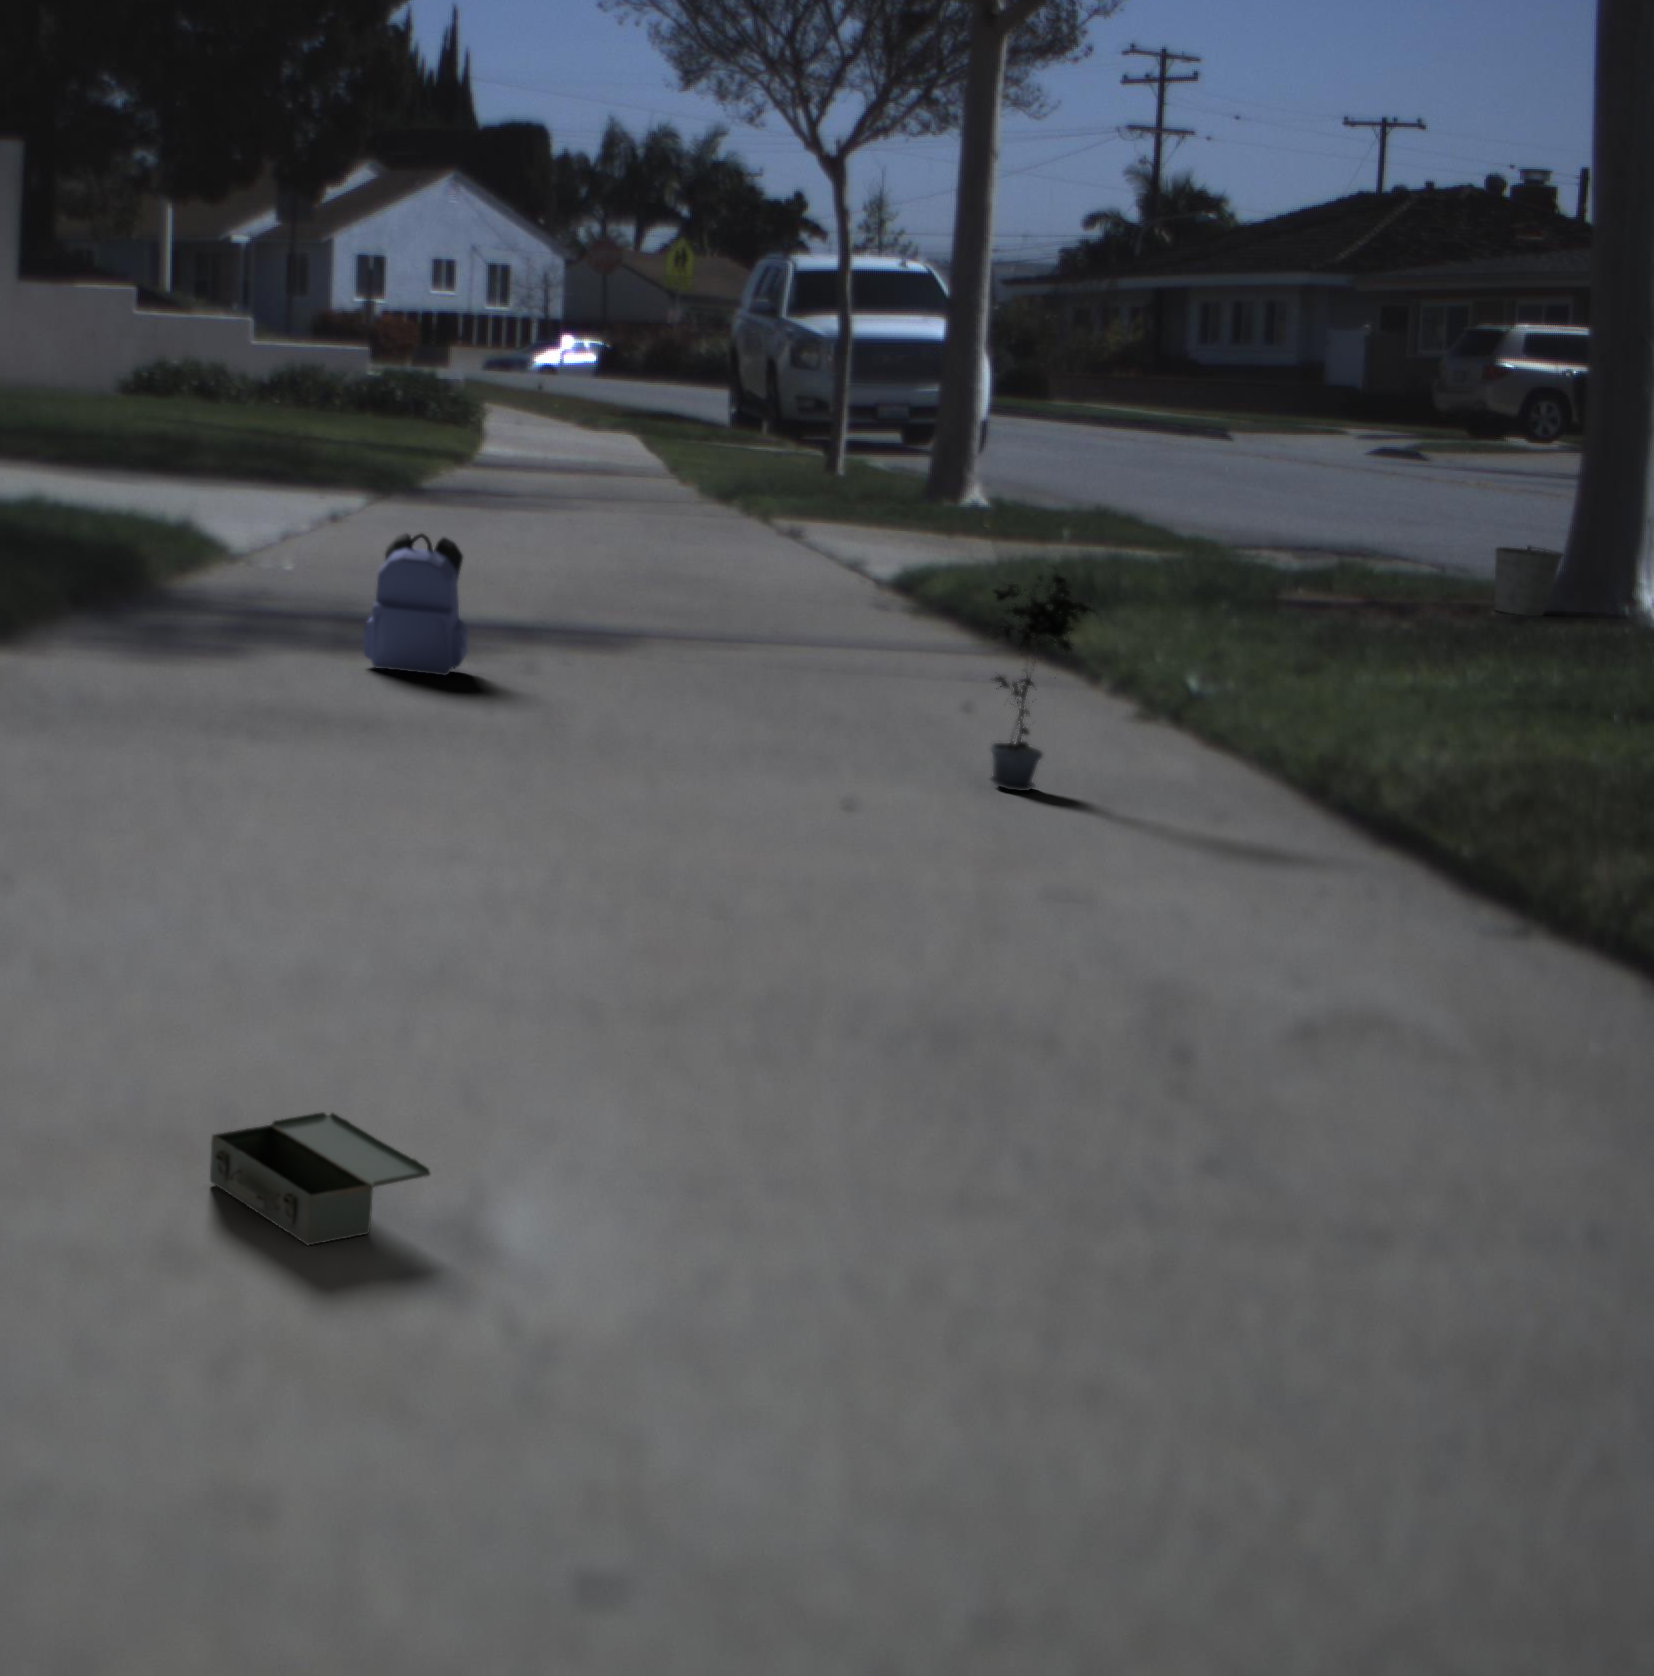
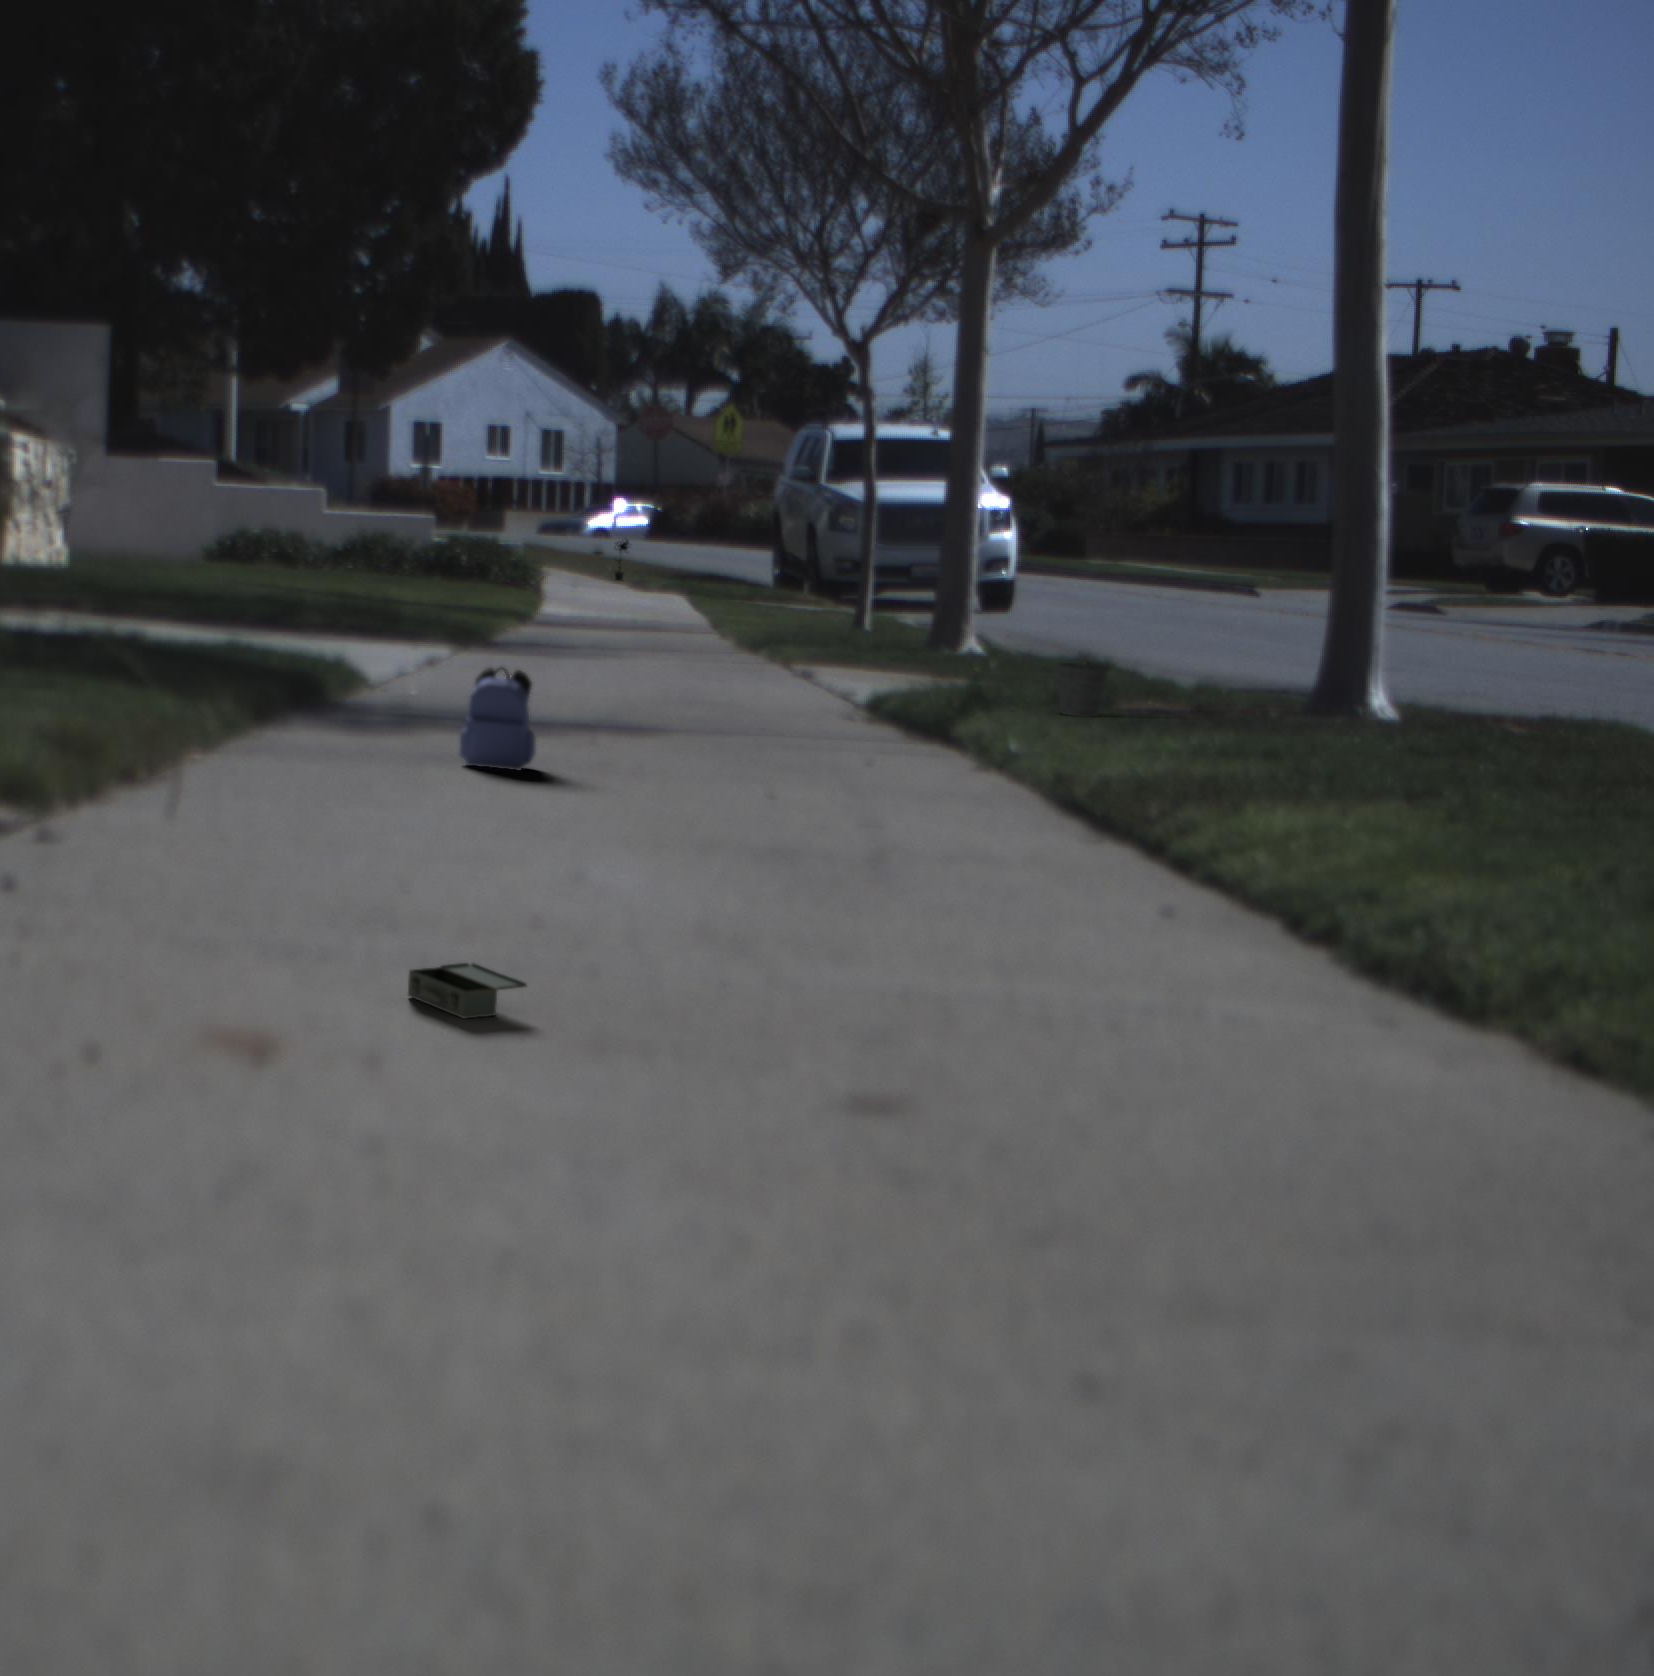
bucket: present [1494,546,1564,616] -> present [1058,662,1109,717]
potted plant: present [990,569,1096,791] -> present [615,540,629,580]

